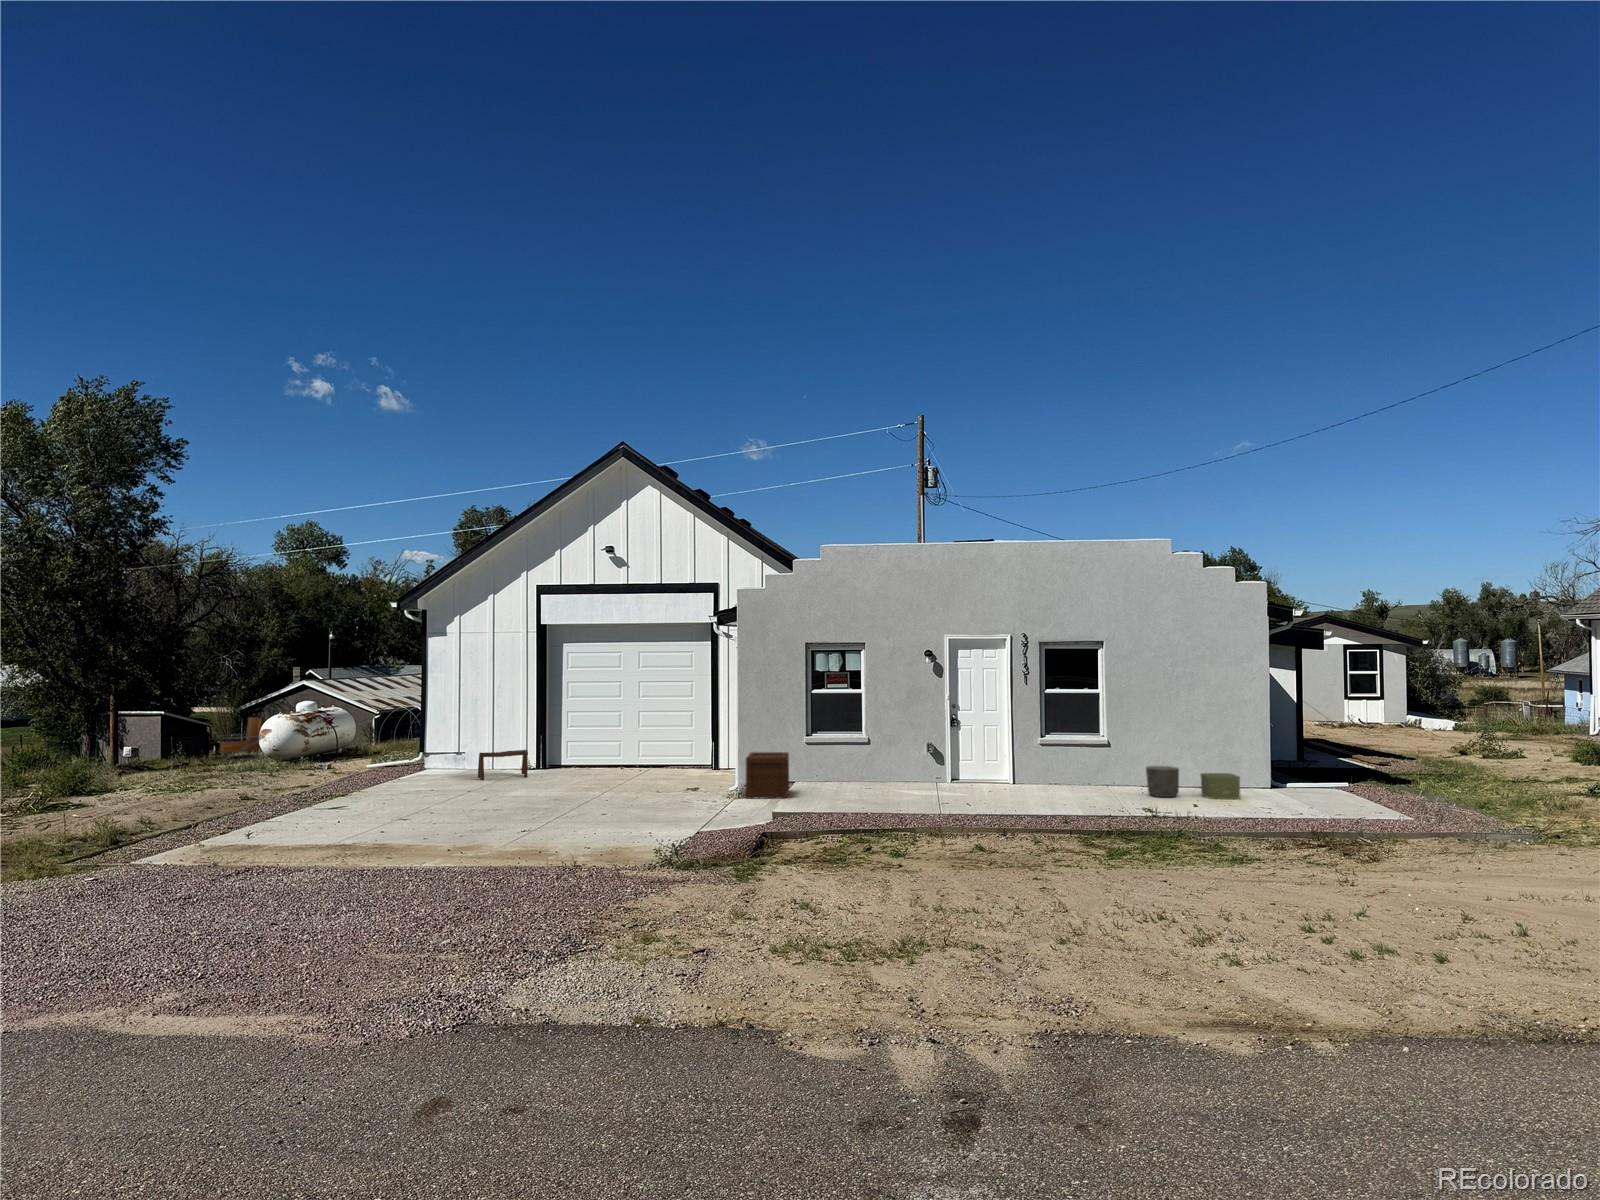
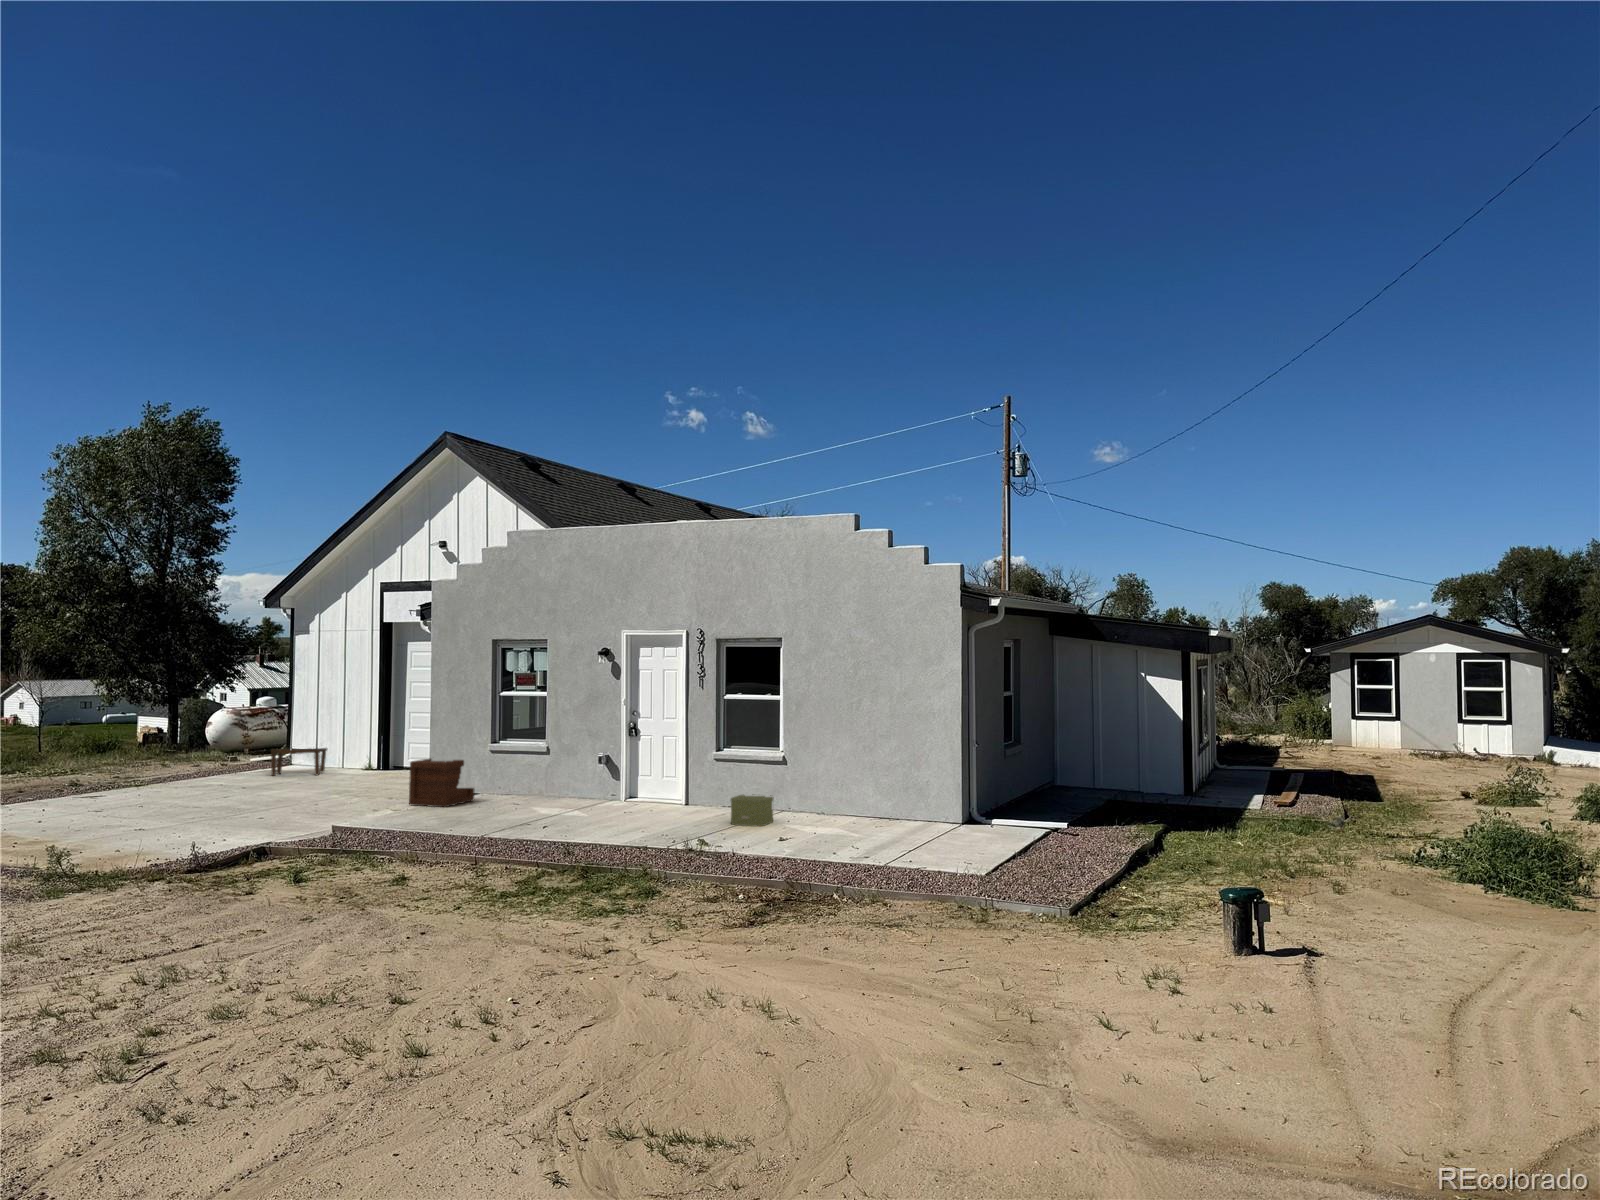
lounge chair: present [219,717,265,761] -> none [159,711,208,751]
planter: present [1146,766,1179,797] -> none [813,790,850,830]
storage box: present [1200,773,1241,799] -> present [731,795,773,826]

